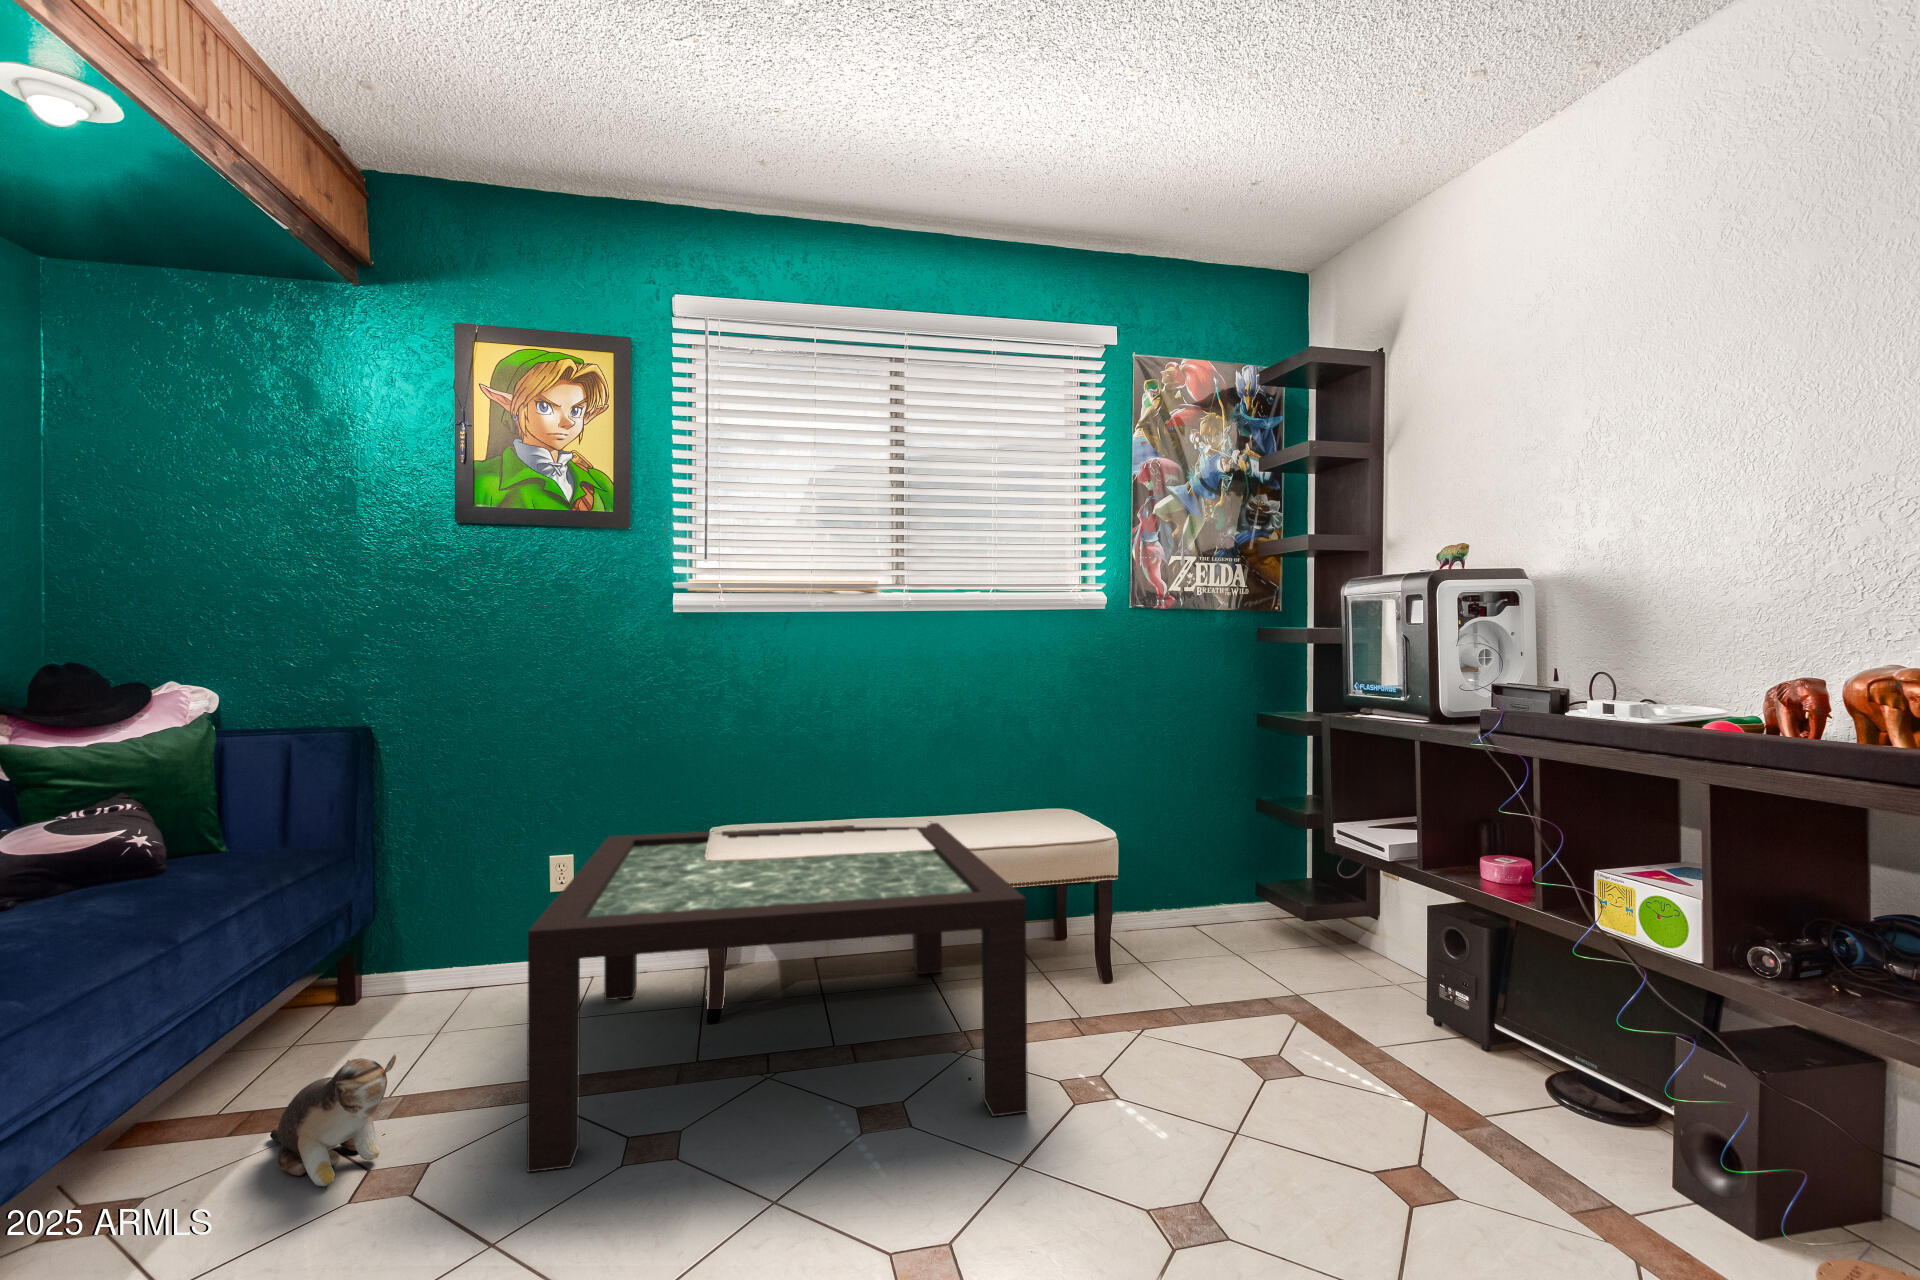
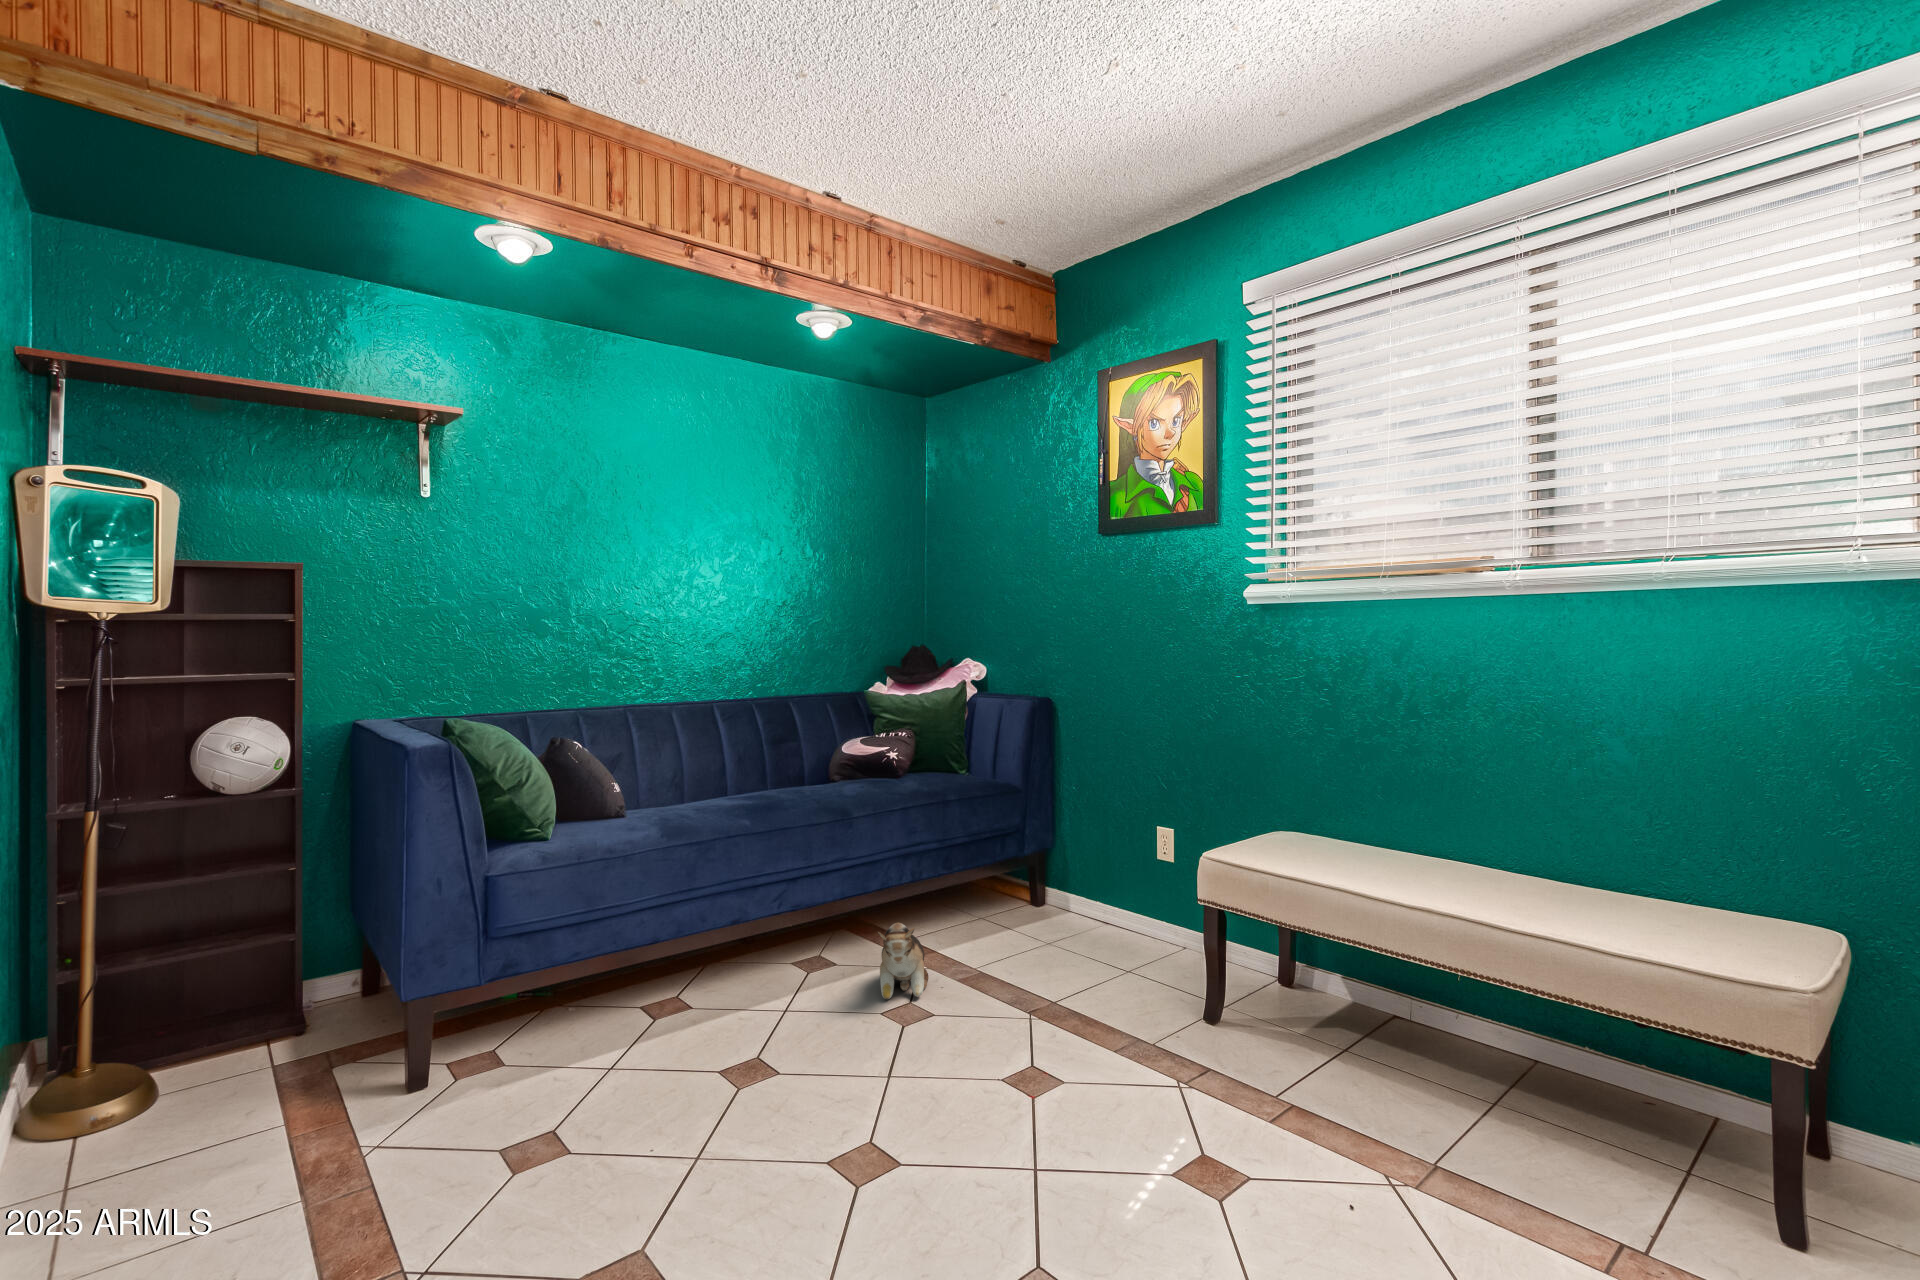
coffee table: present [527,823,1028,1172] -> none [959,814,1542,1238]

